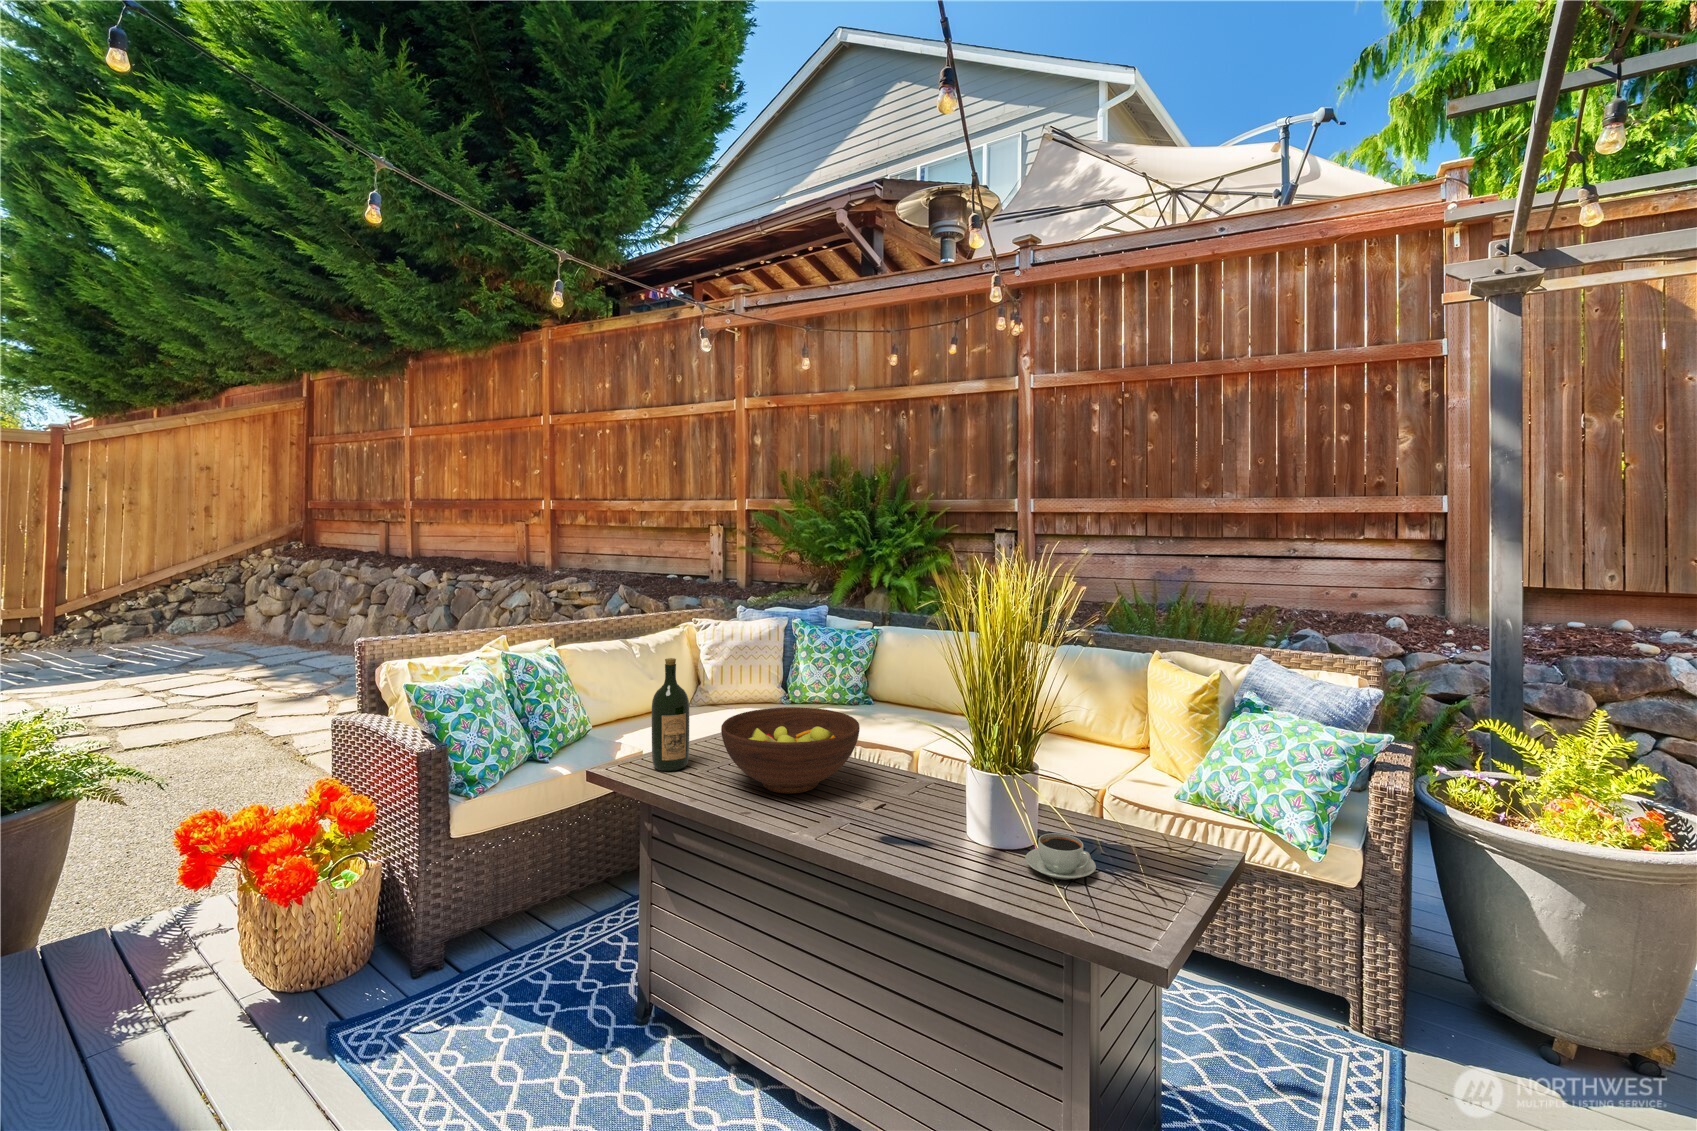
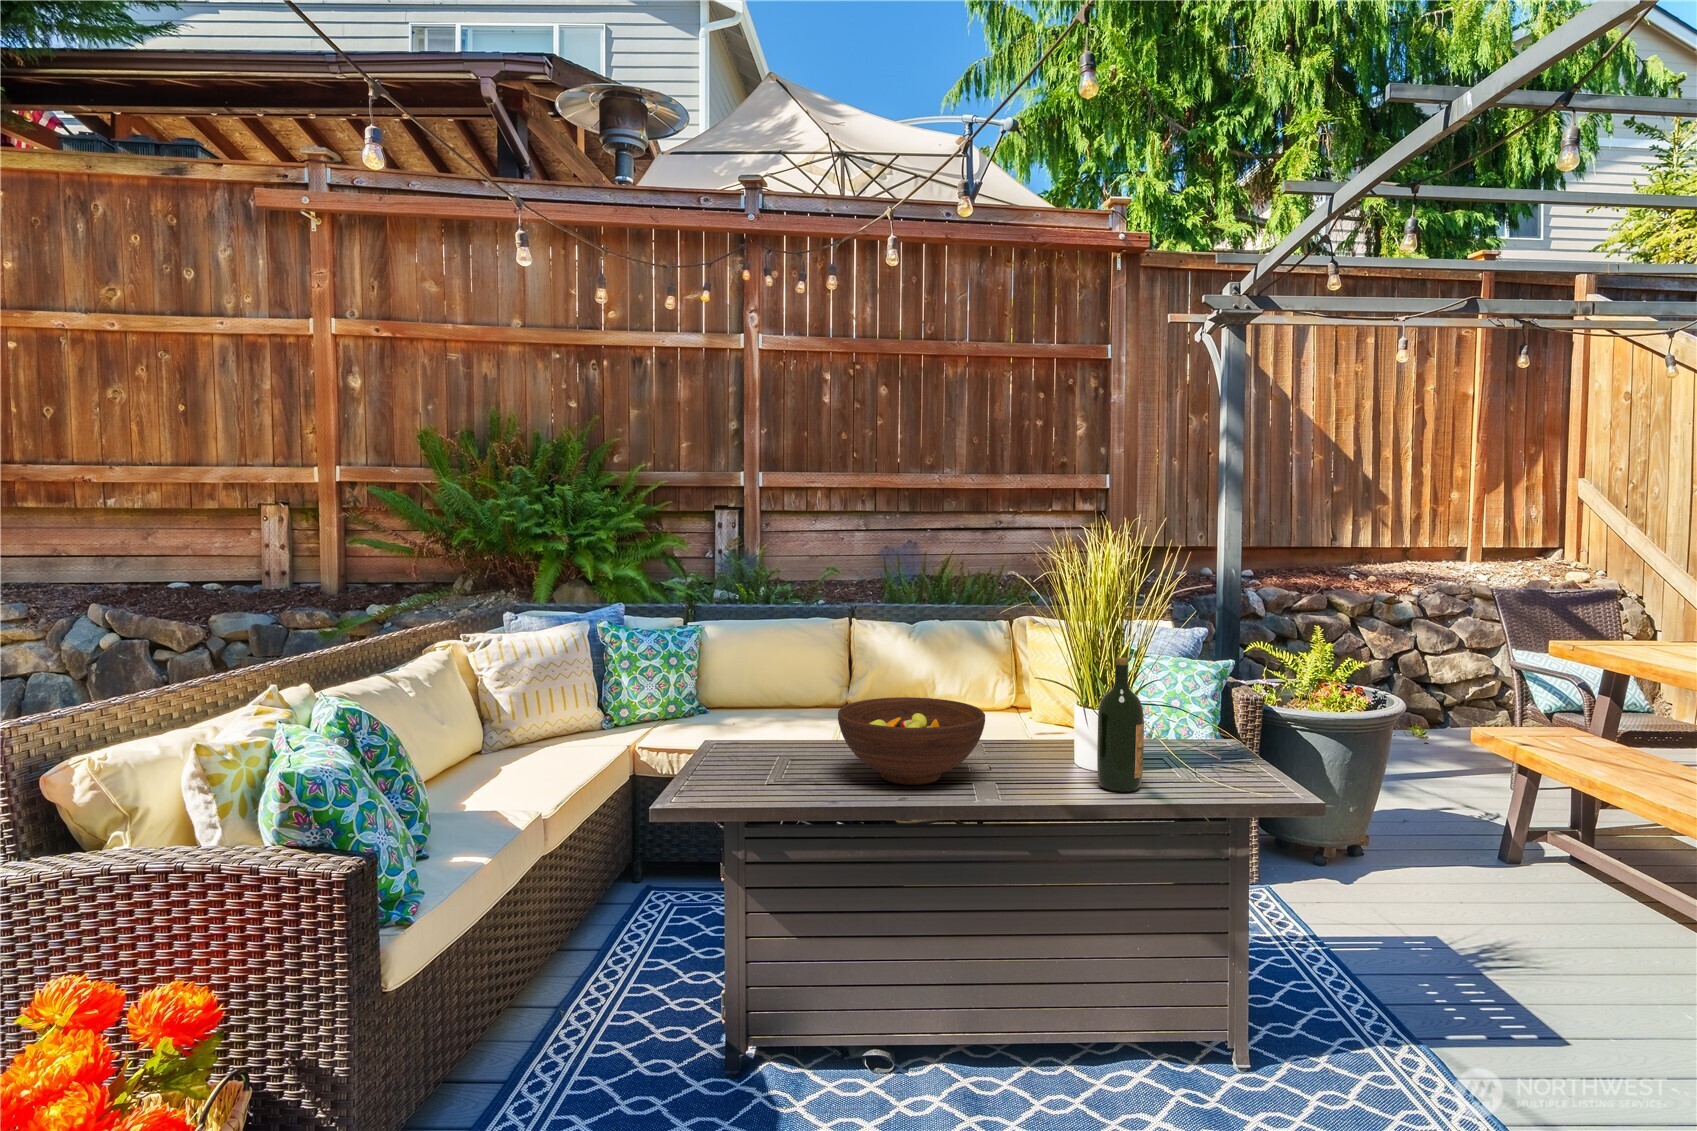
wine bottle: present [652,658,689,771] -> present [1097,658,1144,792]
coffee cup: present [1025,833,1096,880] -> none [1198,755,1258,788]

